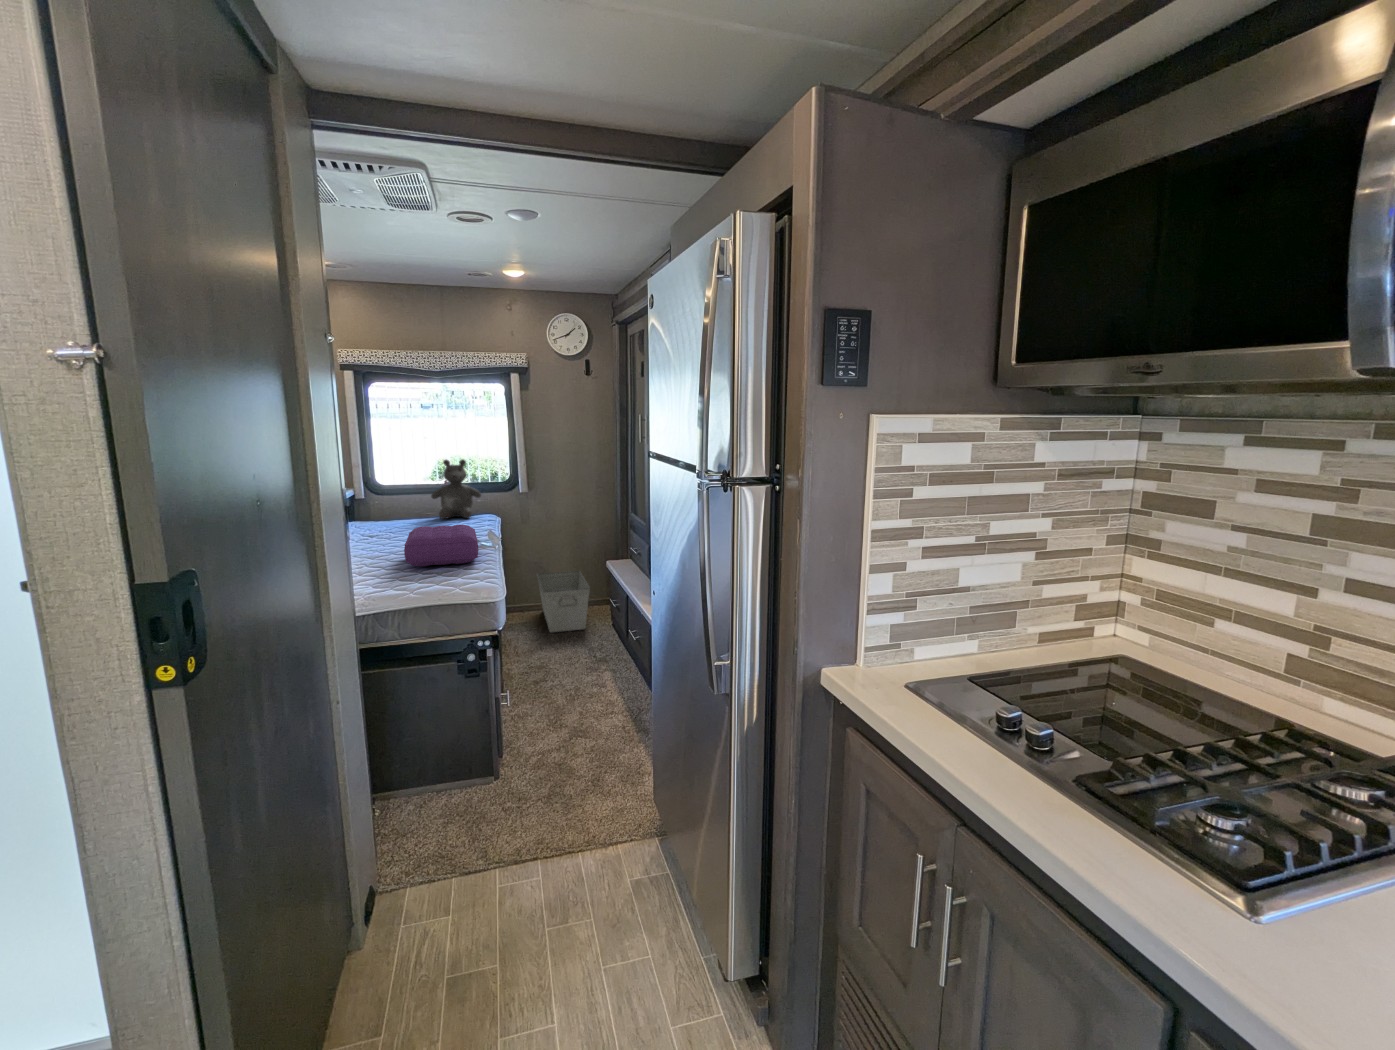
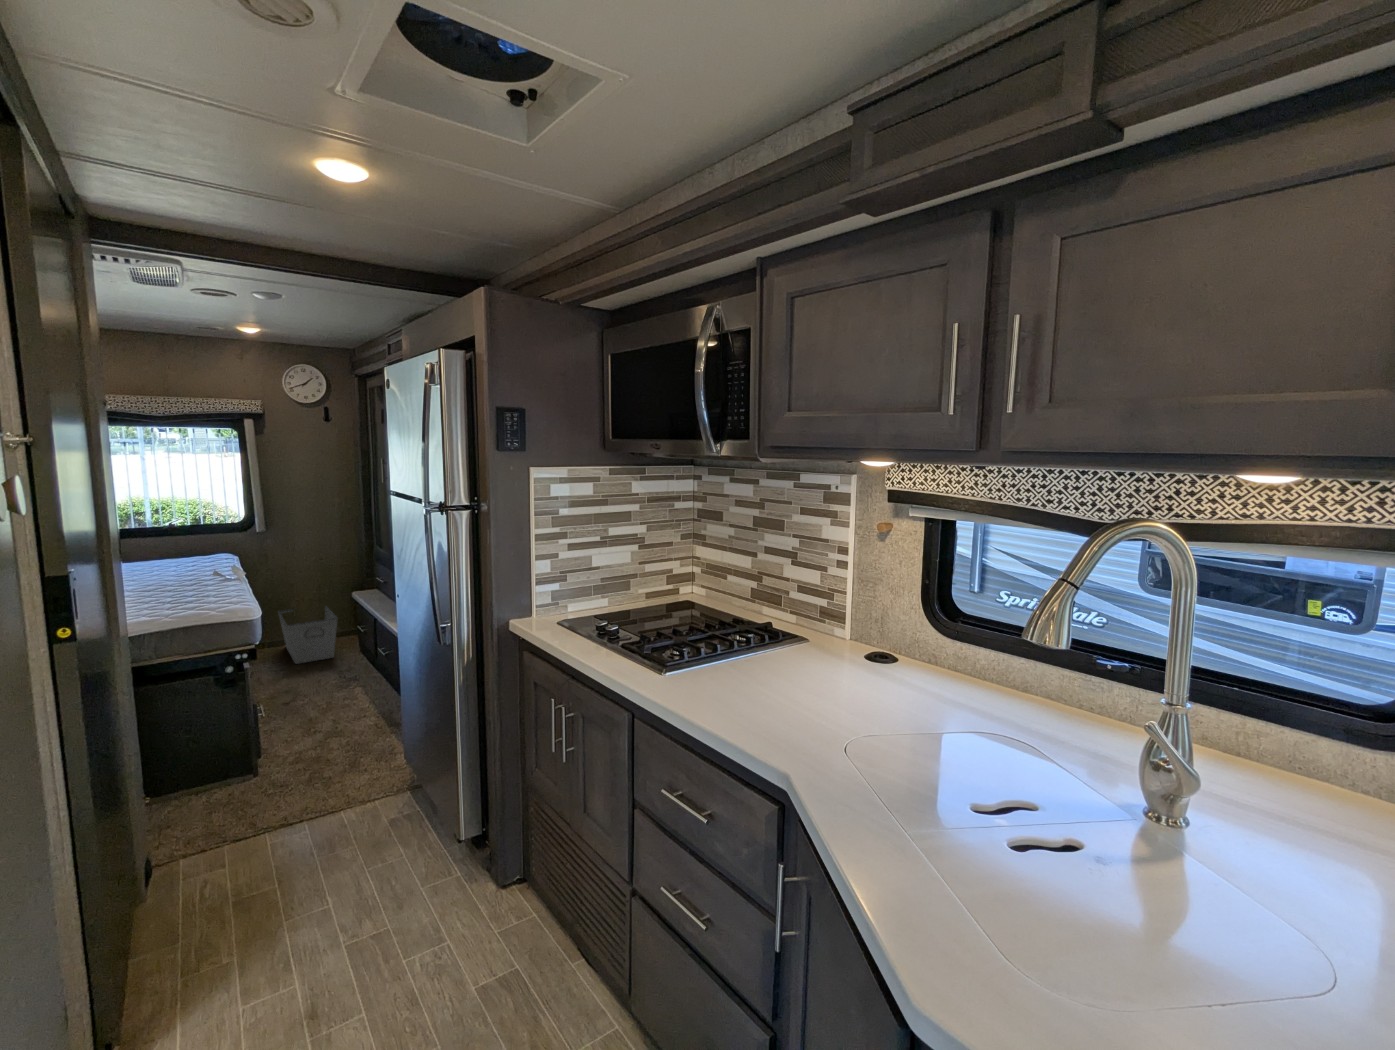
teddy bear: present [431,459,481,519] -> none [153,501,213,561]
pillow: present [404,524,478,567] -> none [144,561,226,600]

